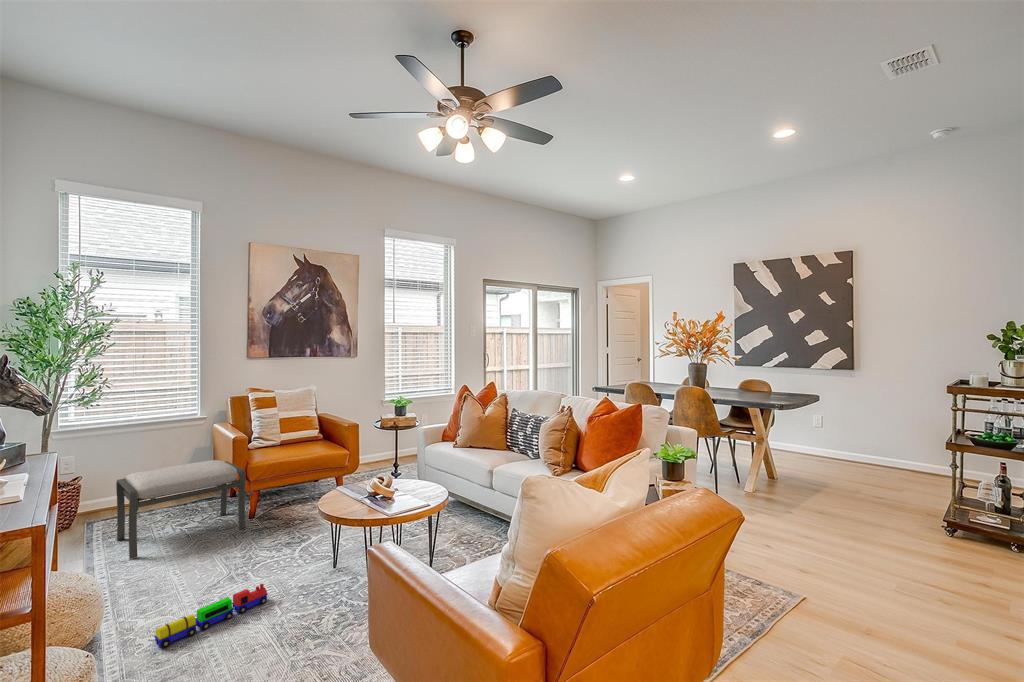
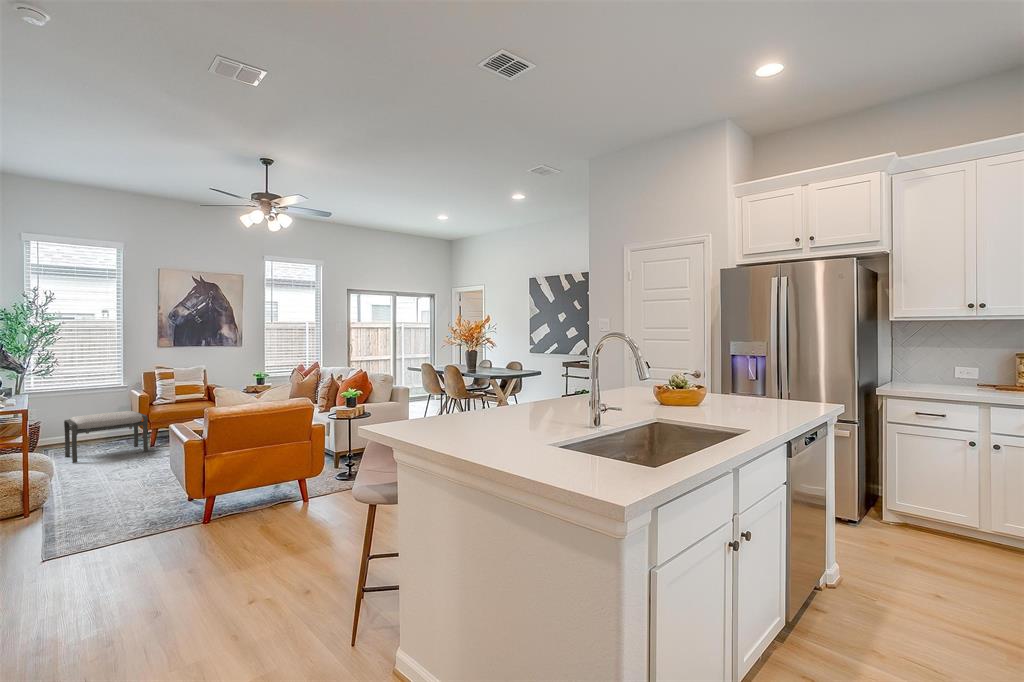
toy train: present [154,584,268,648] -> none [84,466,149,488]

